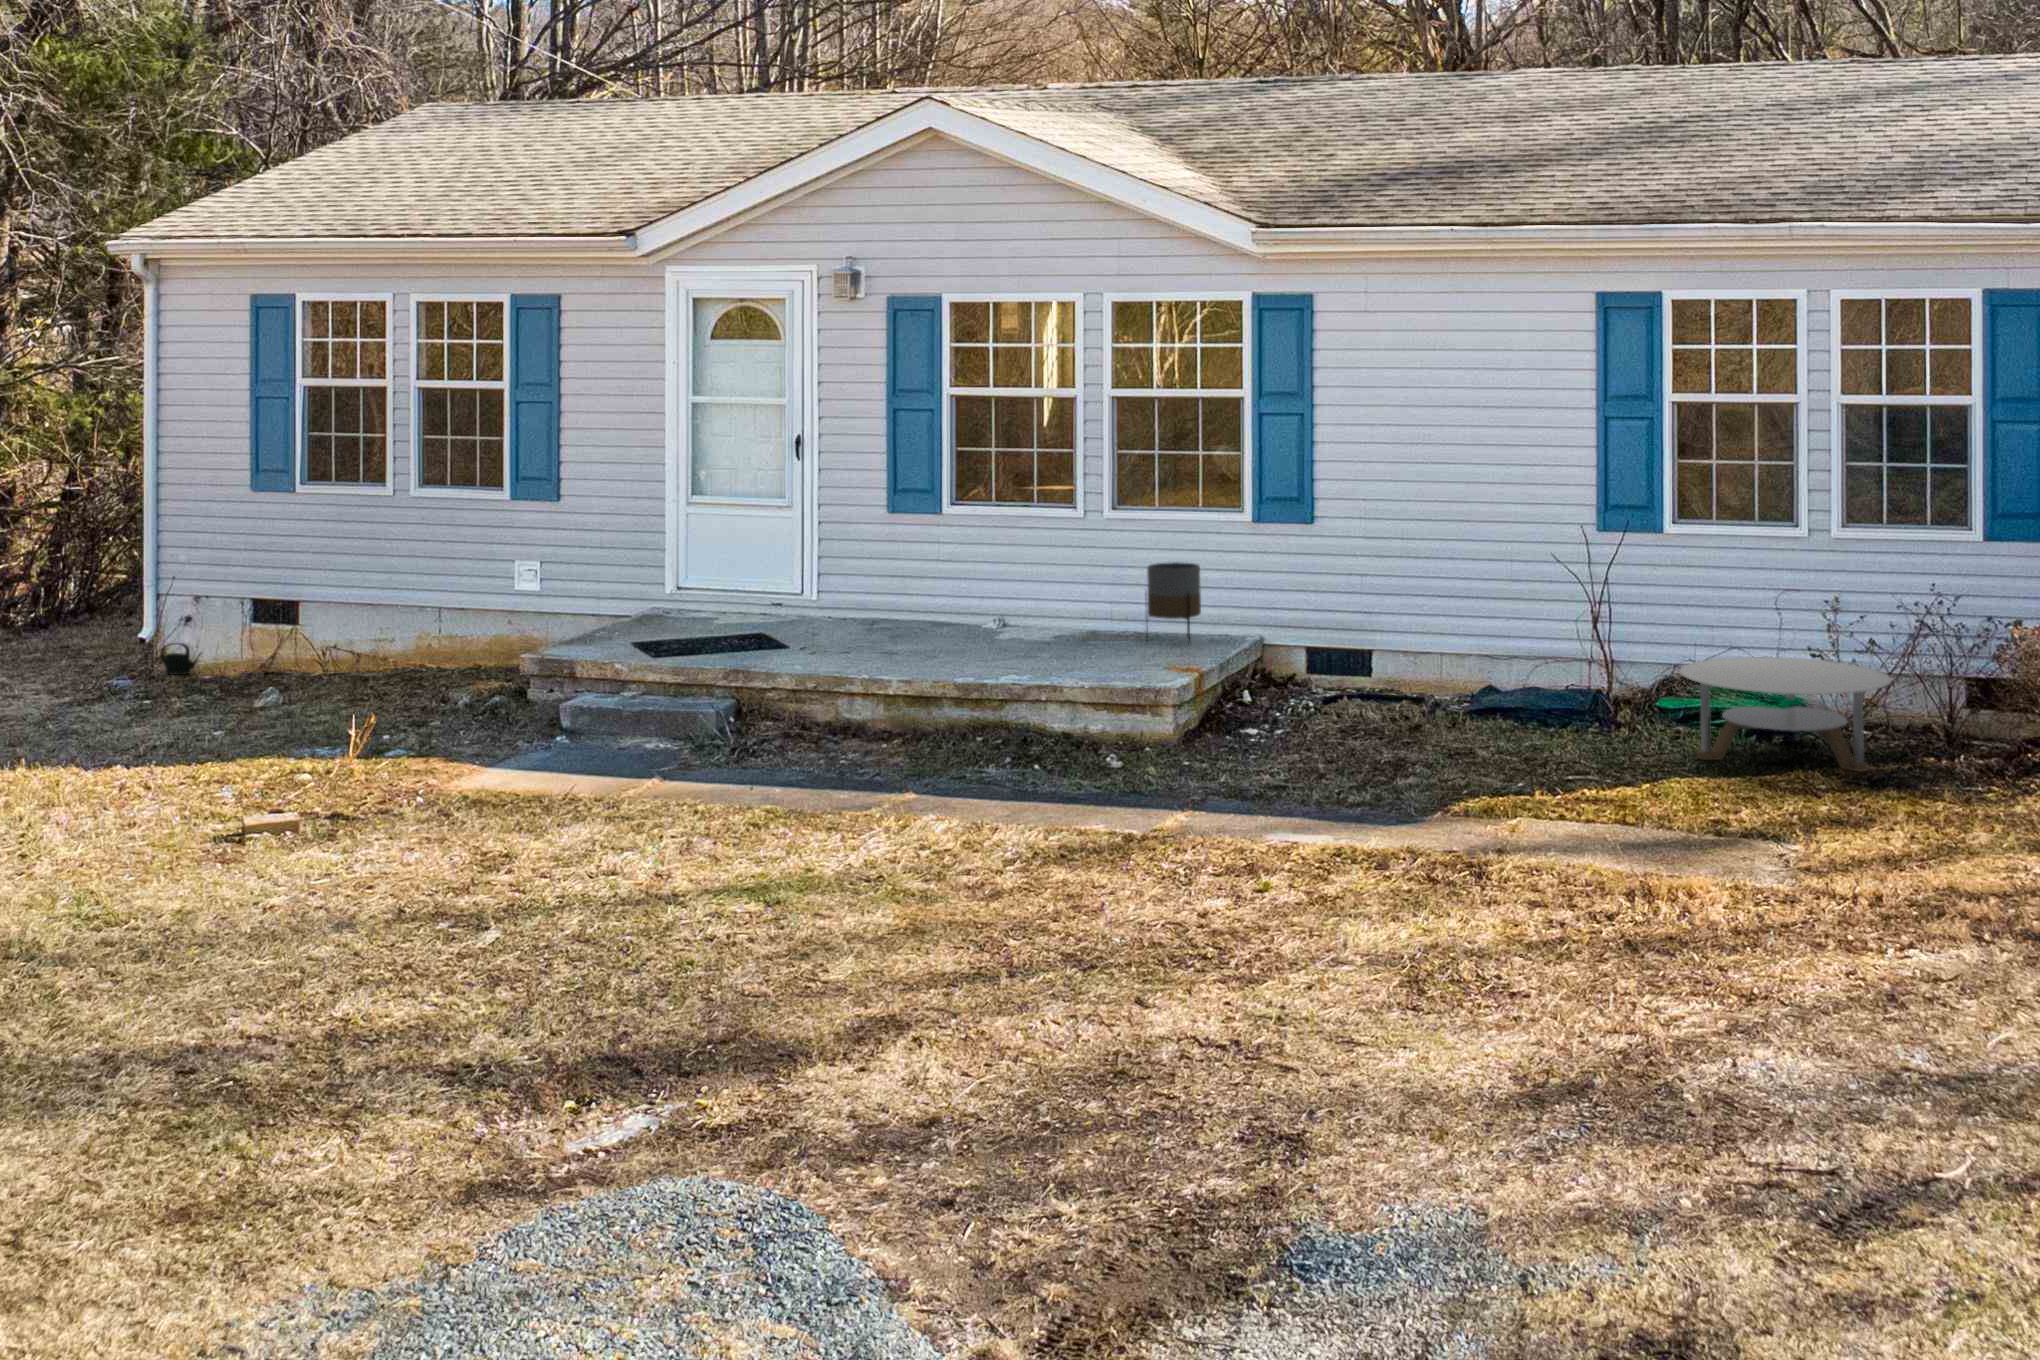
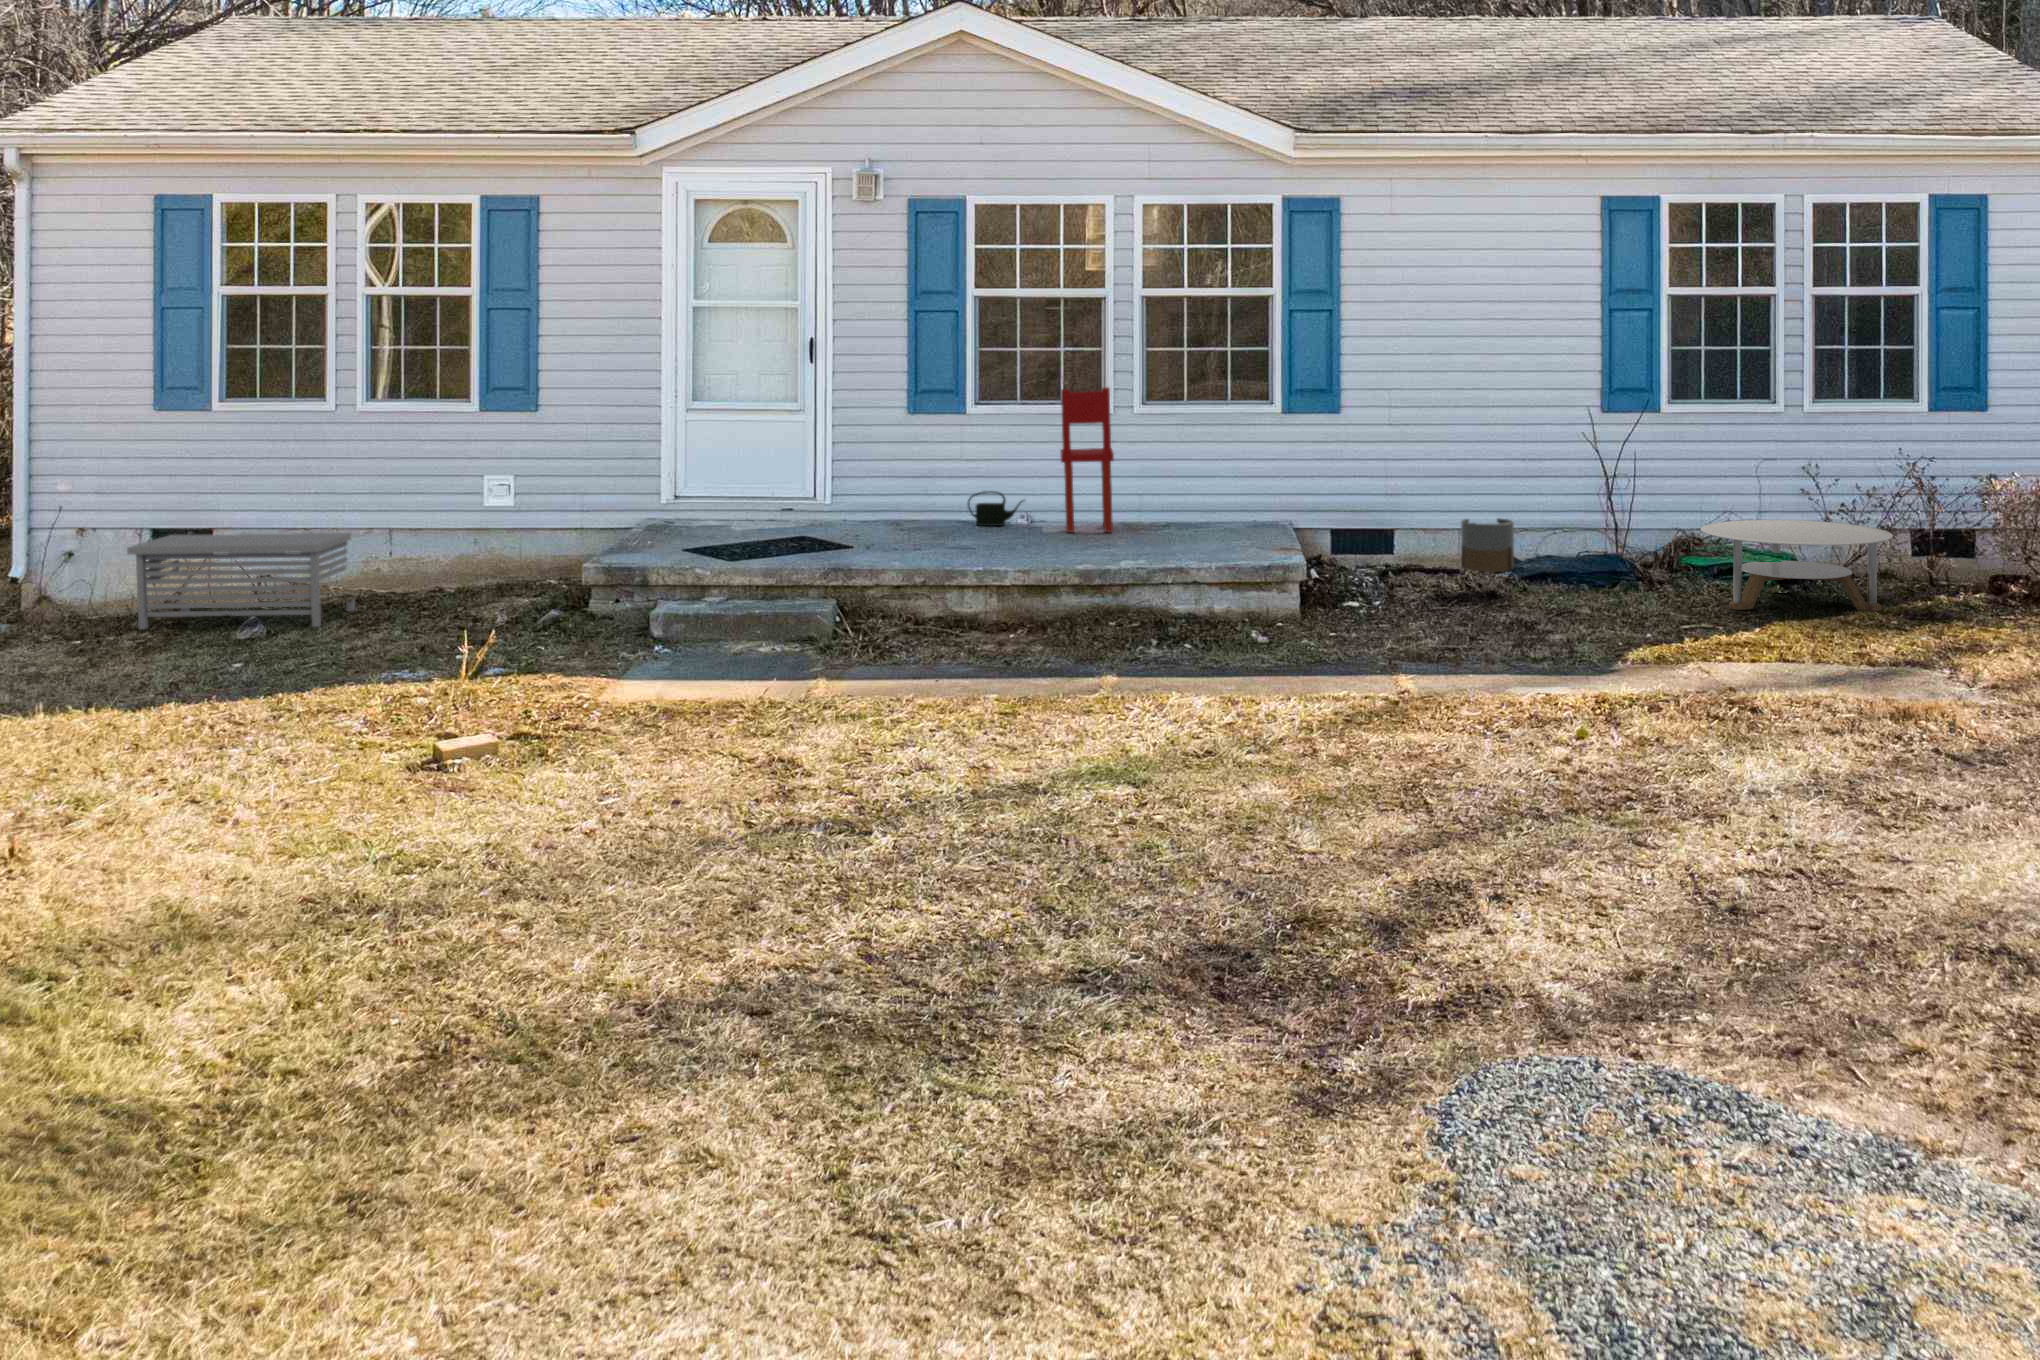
chair: none [1015,491,1082,640] -> present [1061,387,1114,532]
planter: present [1147,562,1201,638] -> present [1461,518,1514,587]
storage bench: none [203,603,408,697] -> present [127,533,355,630]
watering can: present [160,643,202,675] -> present [968,491,1023,526]

